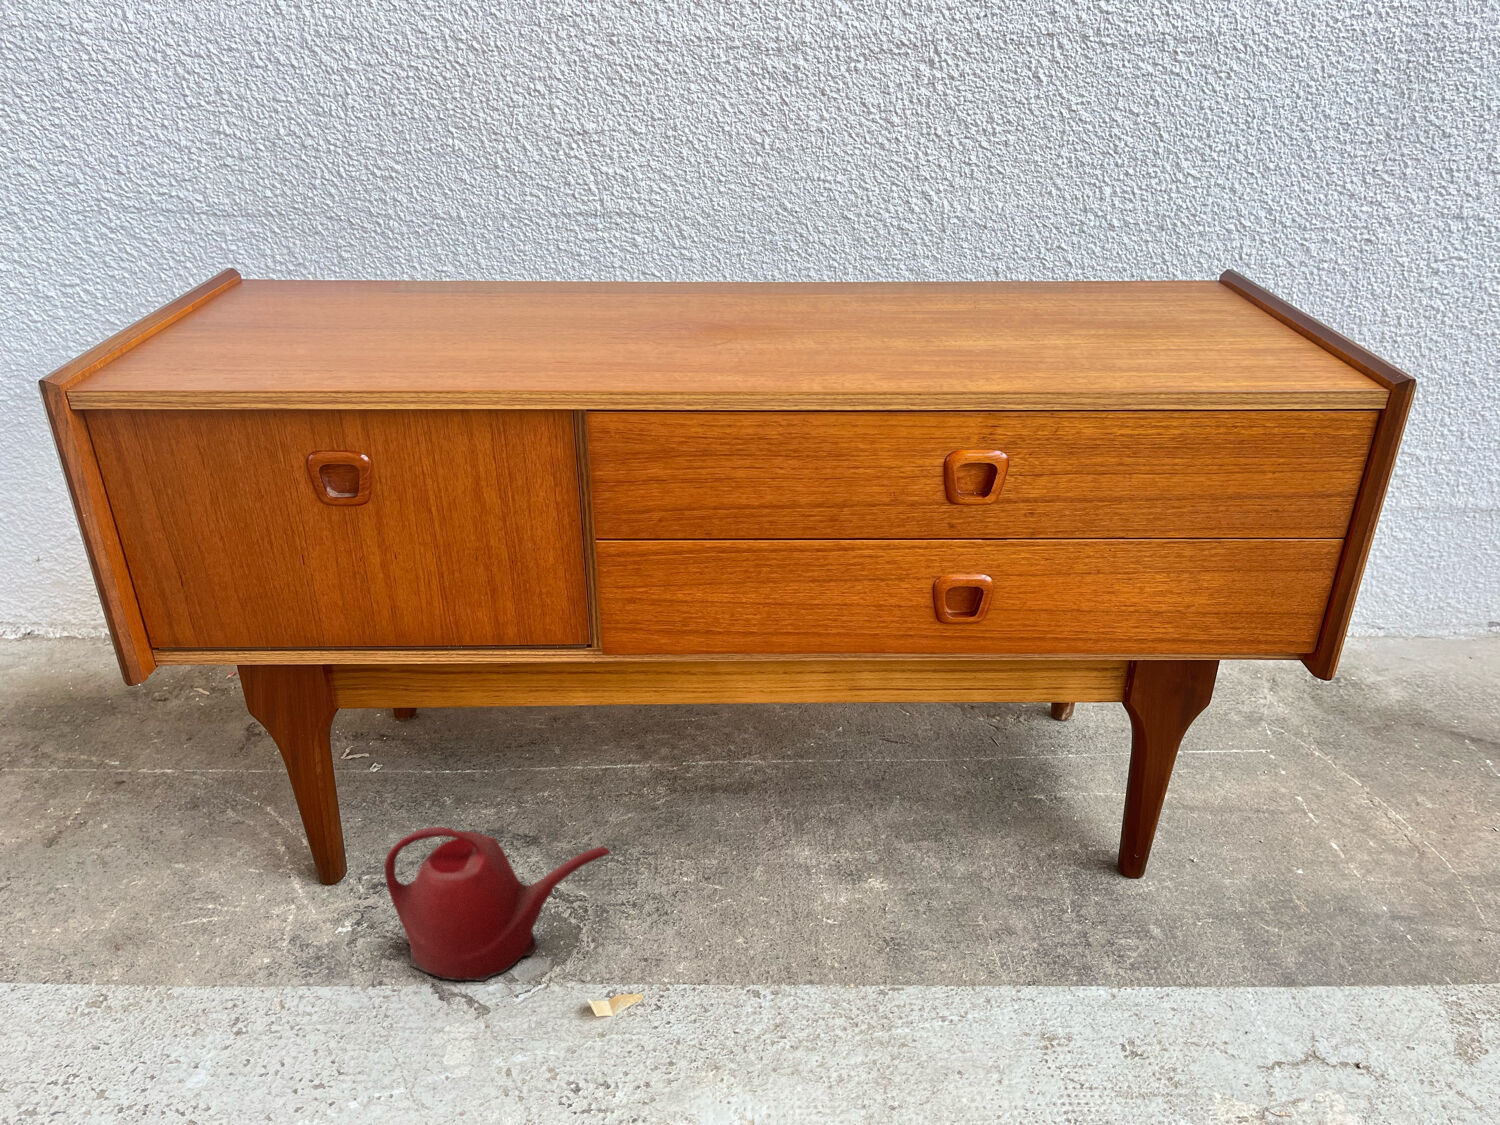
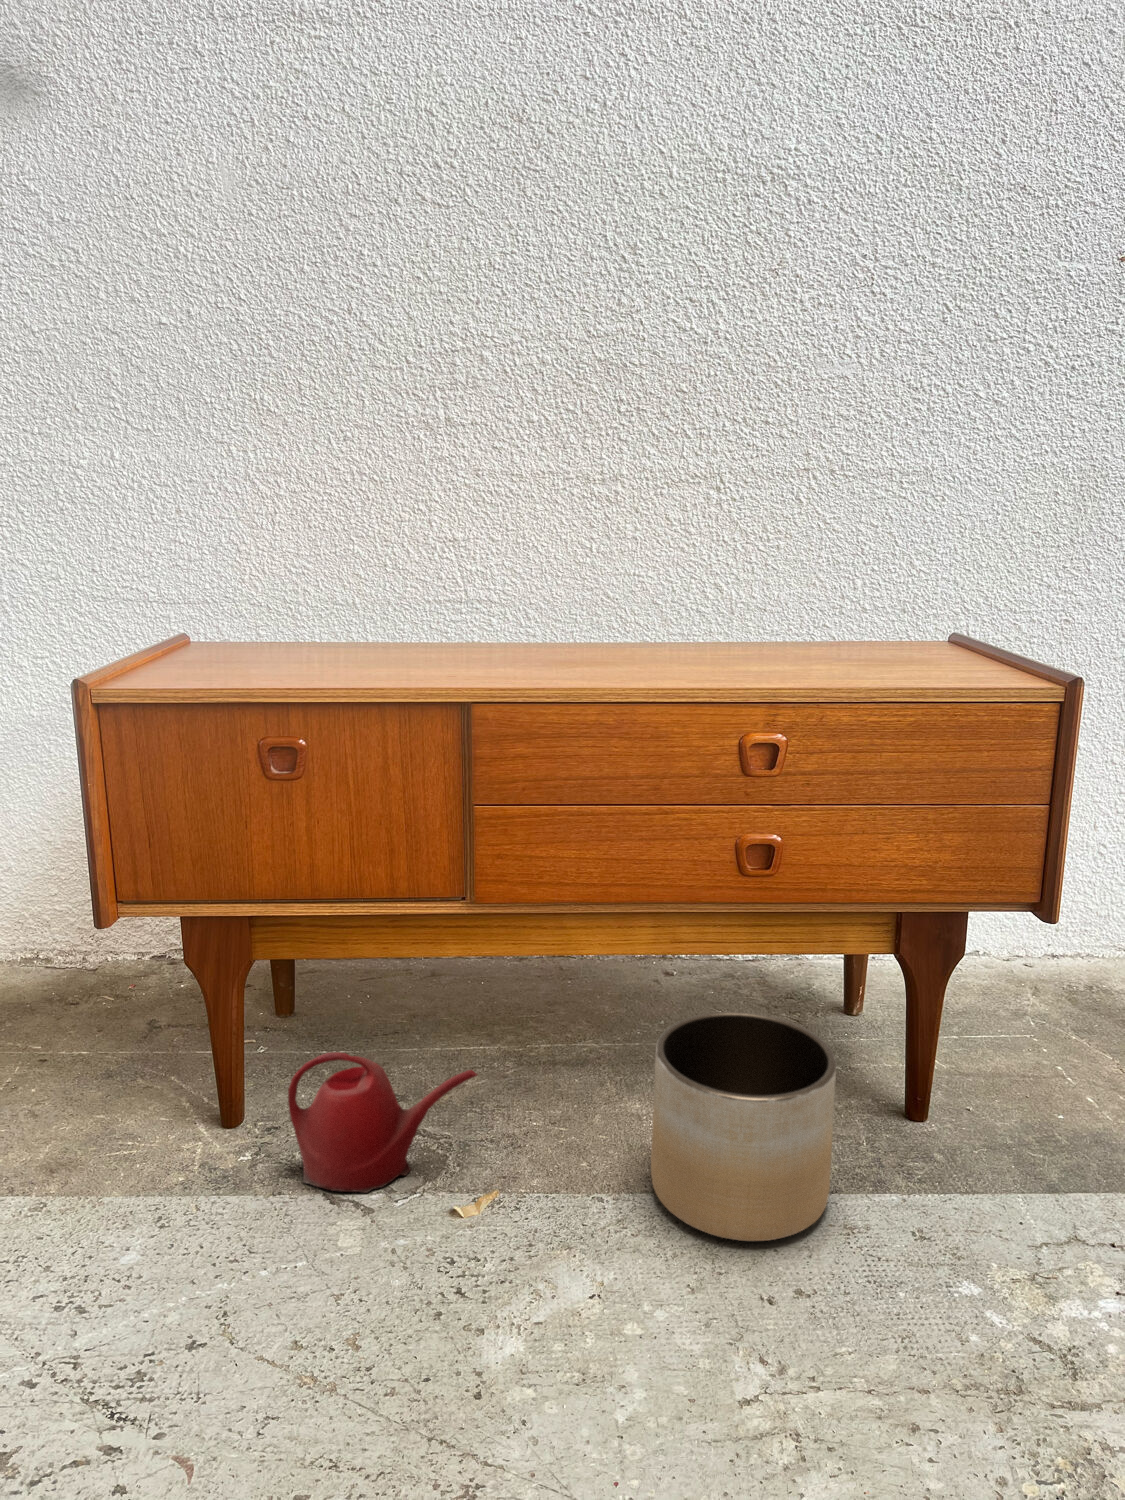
planter: none [818,774,1046,1058] -> present [651,1012,836,1241]

